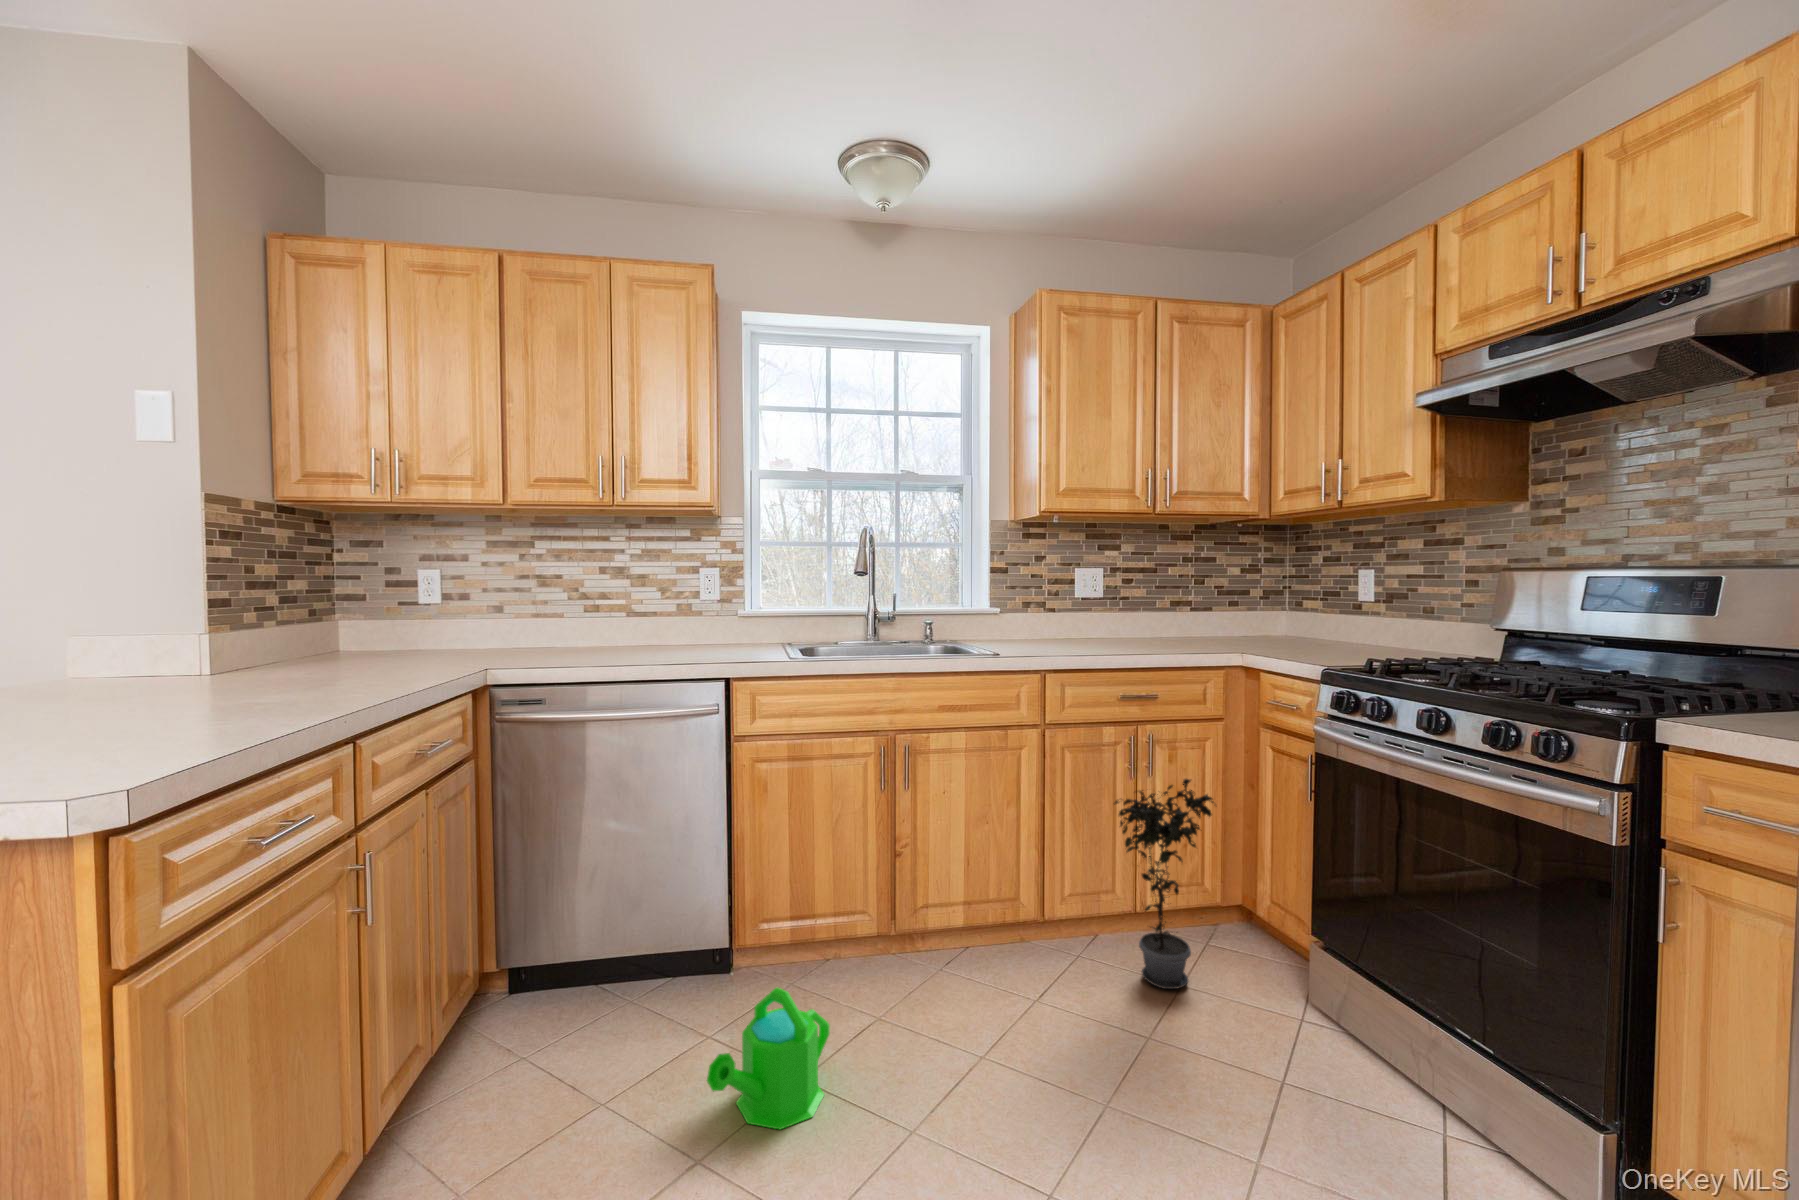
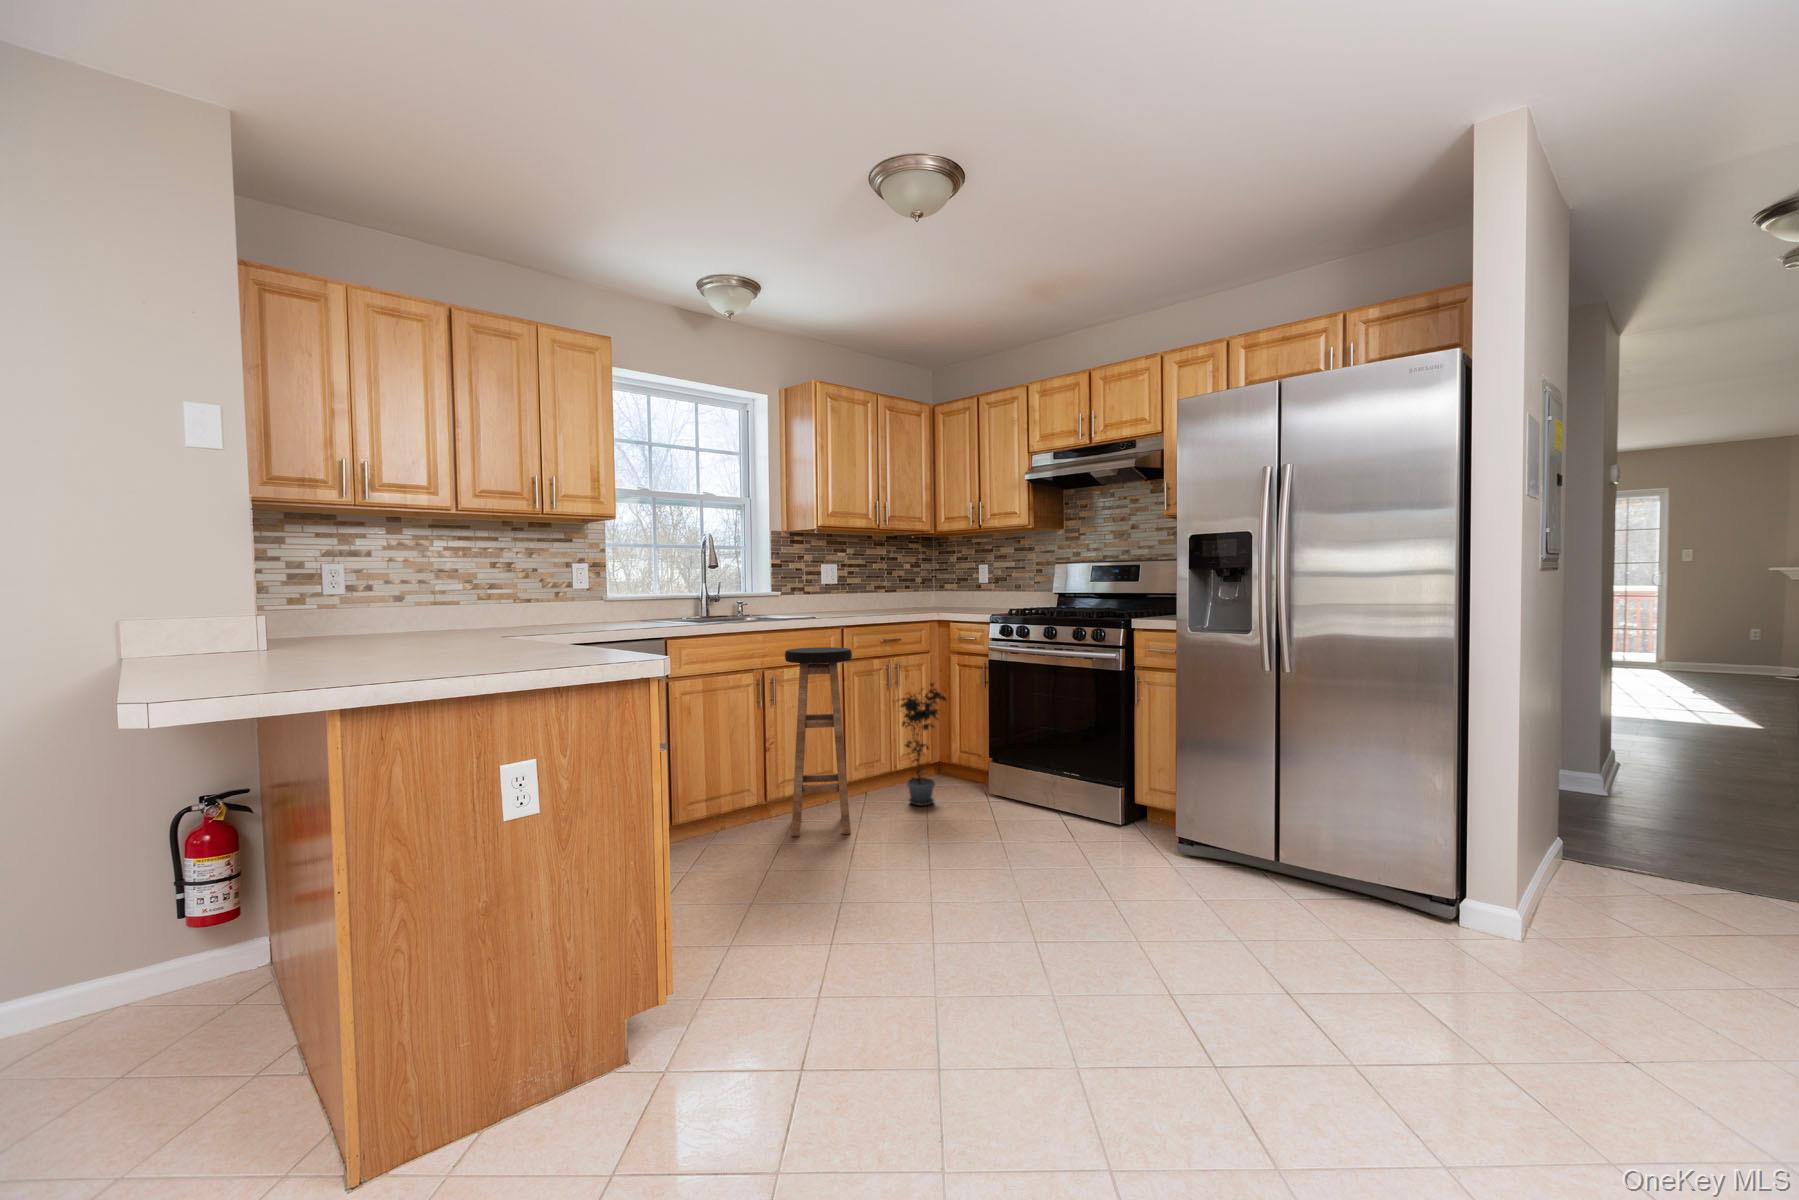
bar stool: none [904,700,1022,1022] -> present [785,647,852,836]
watering can: present [707,988,830,1129] -> none [749,813,801,889]

